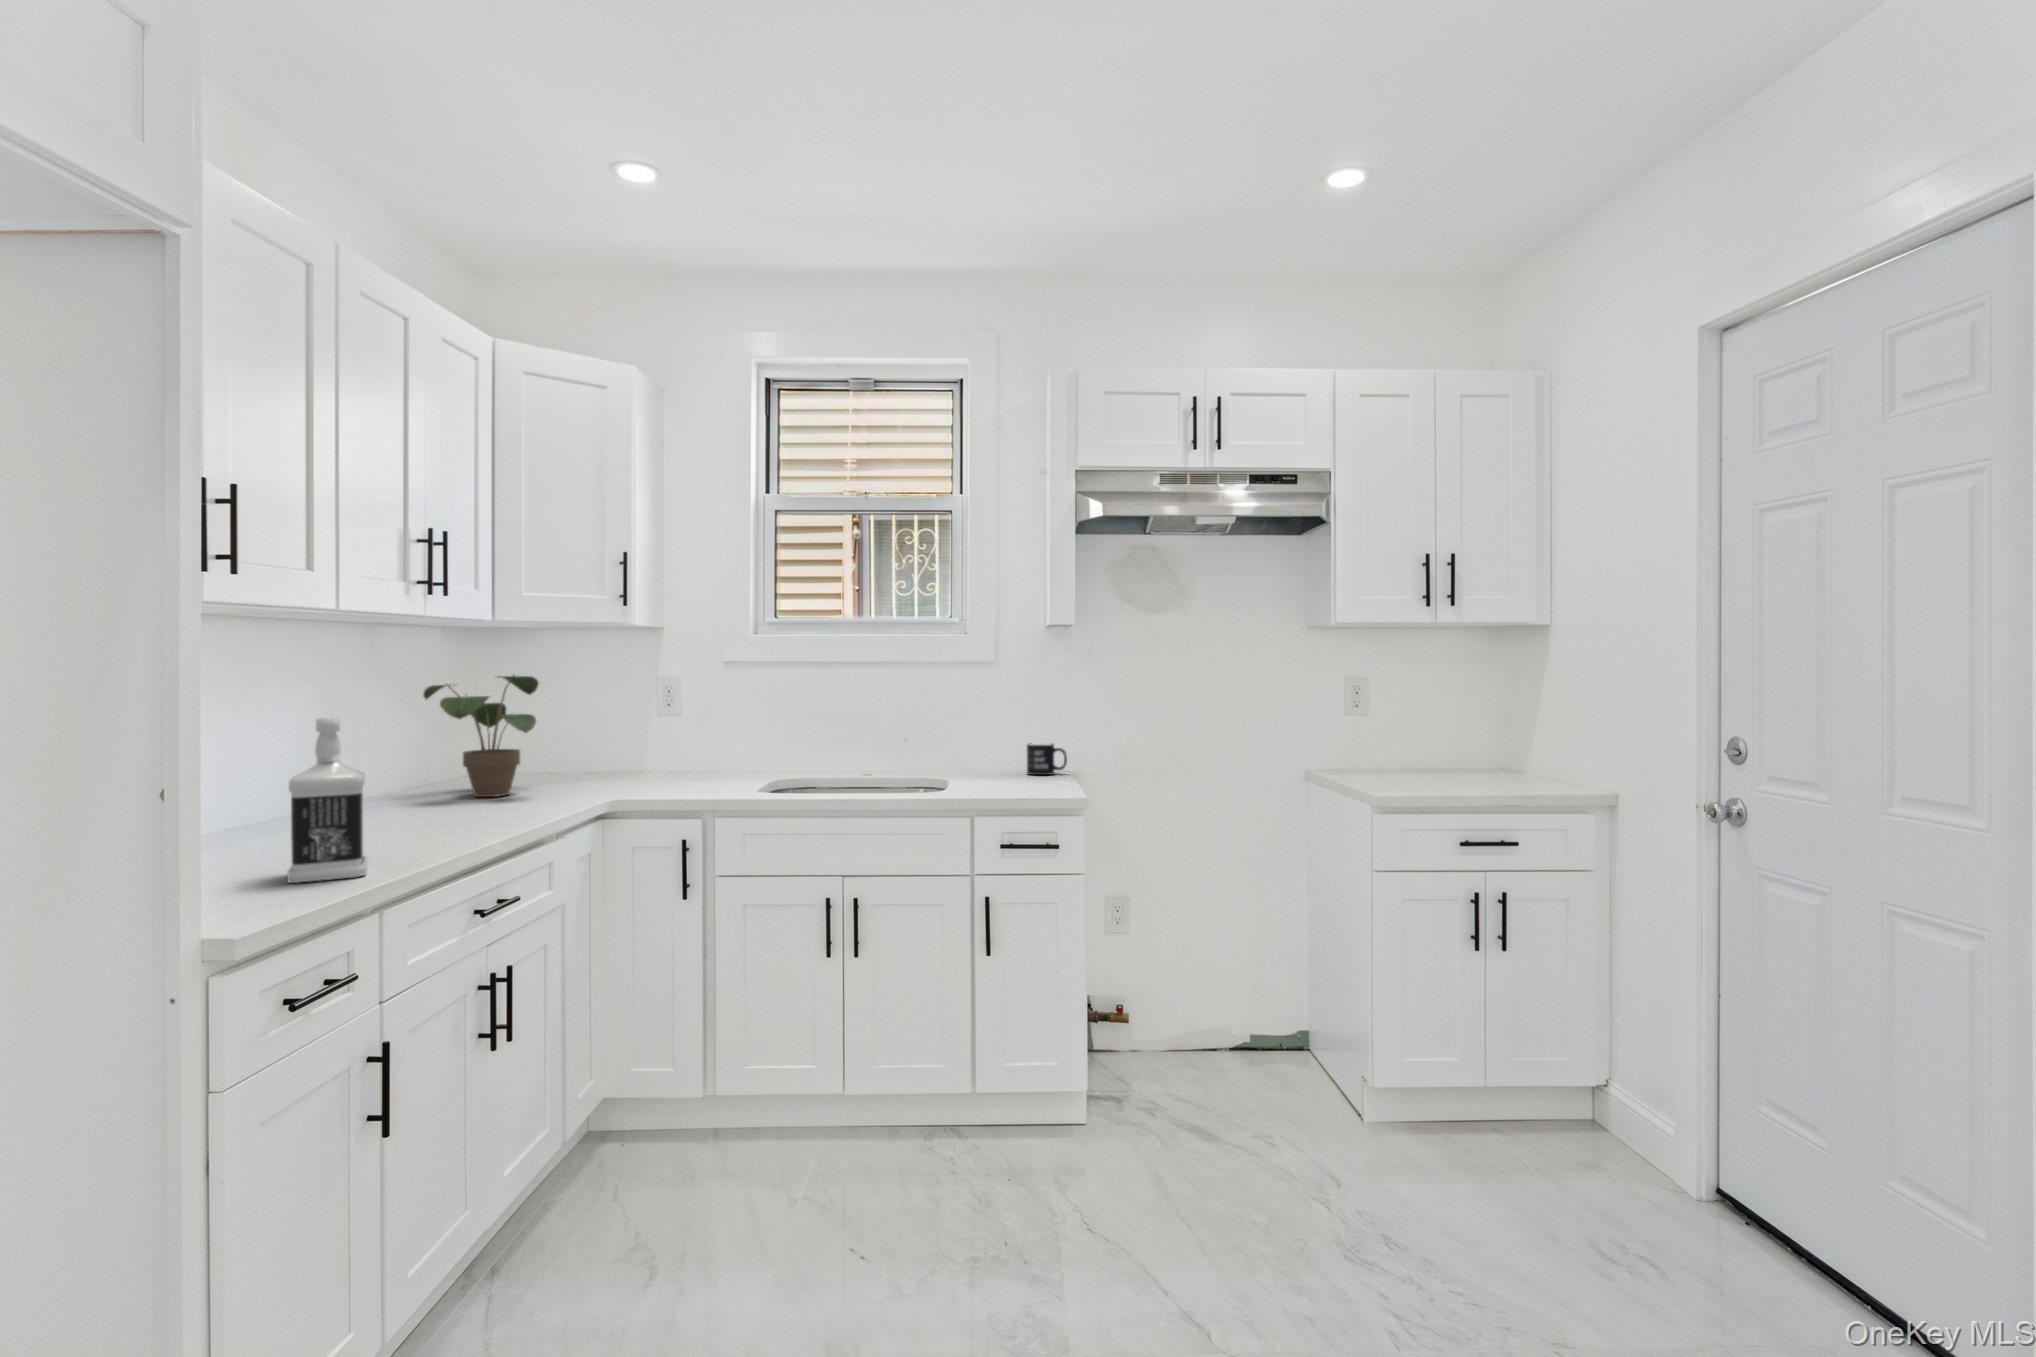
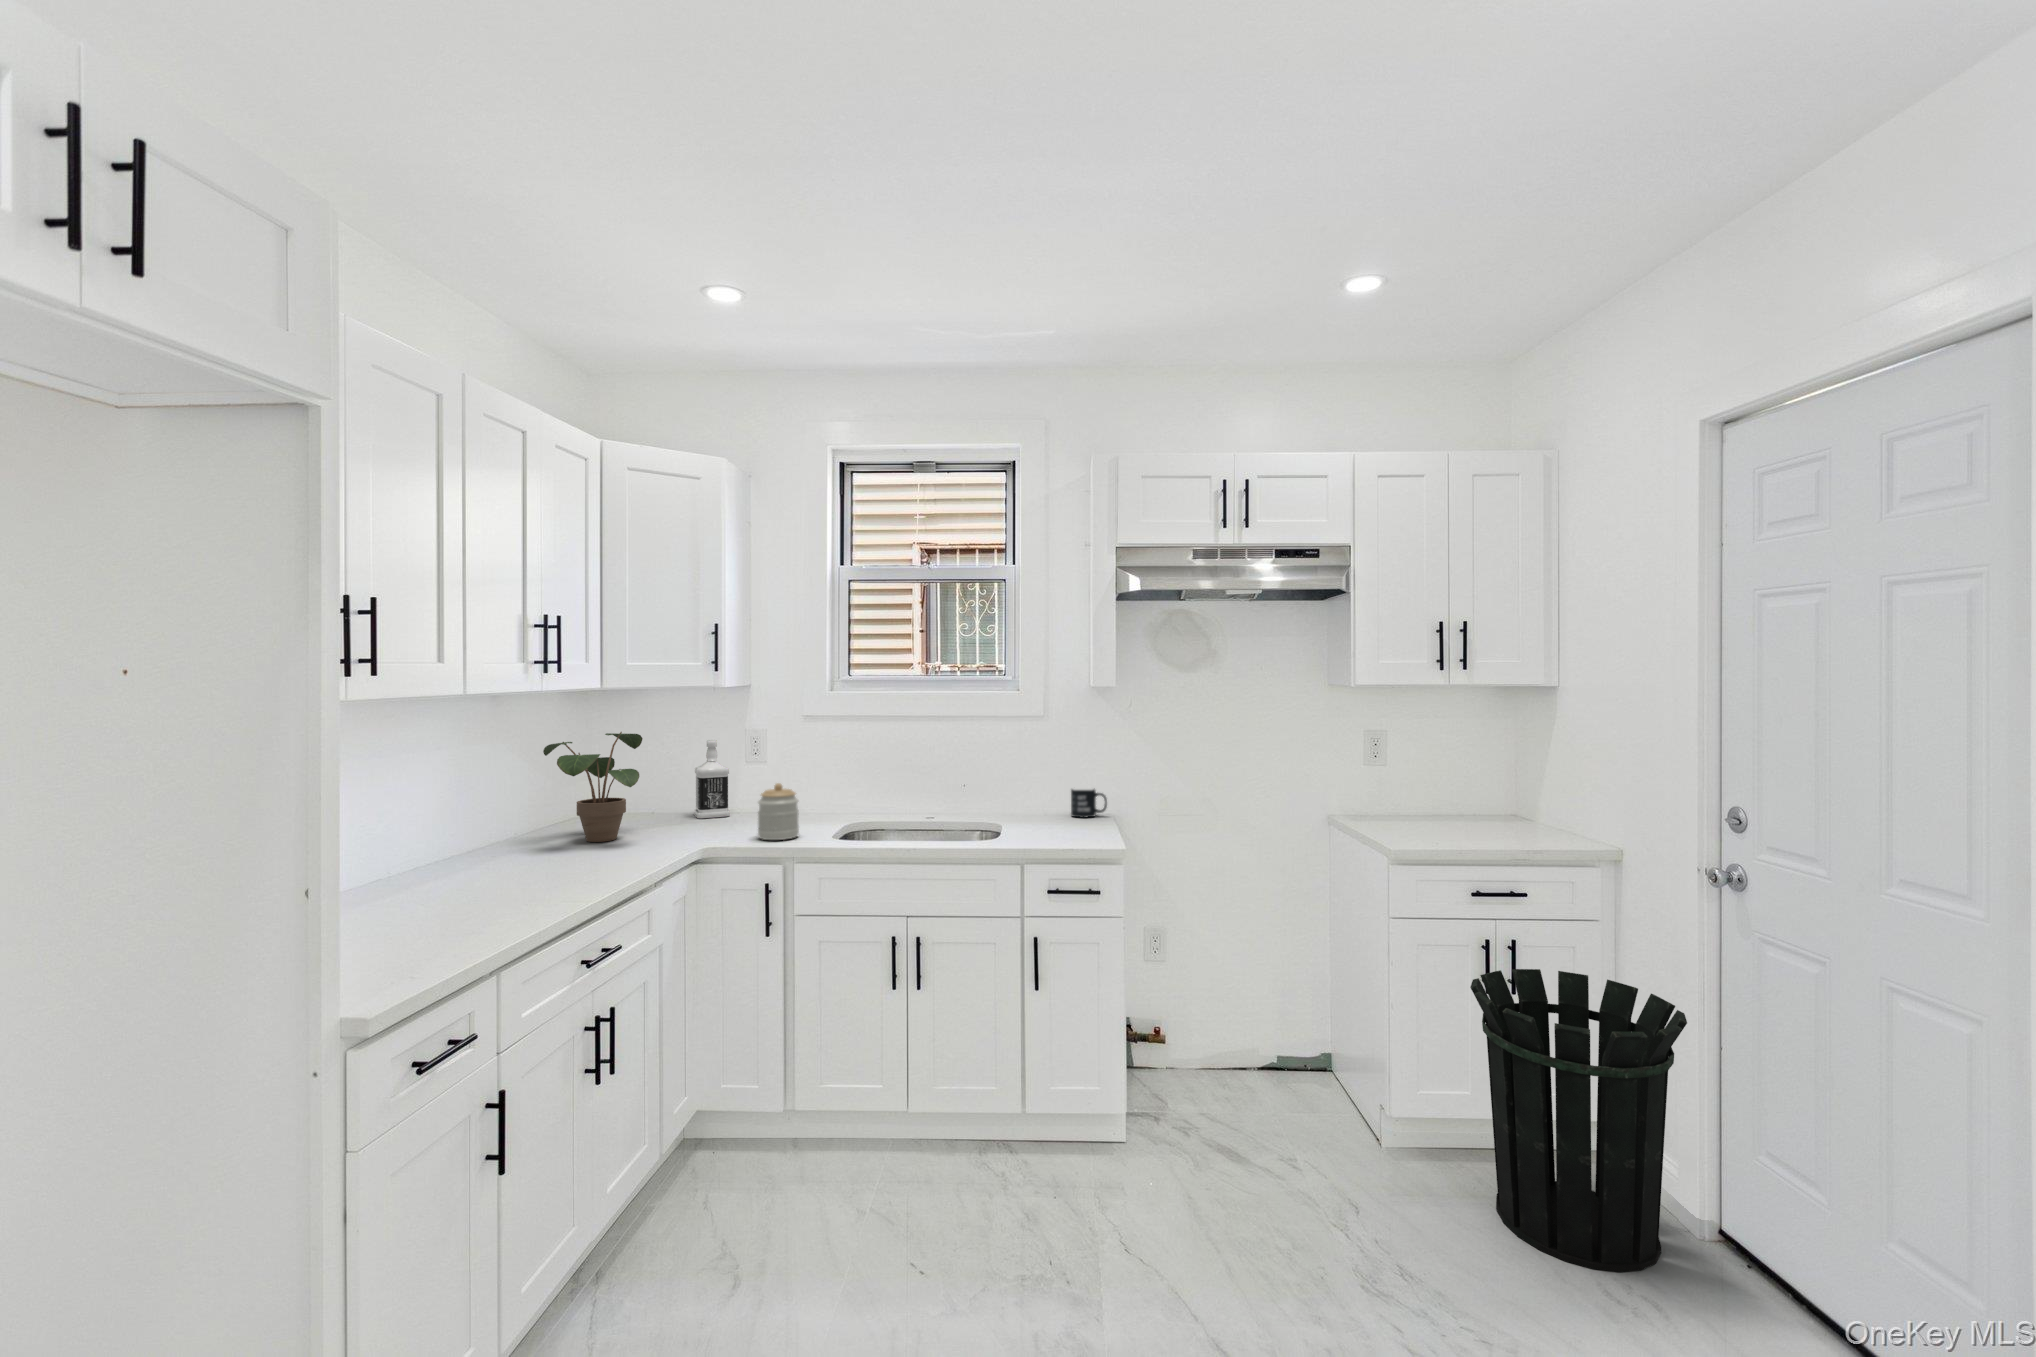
bottle: present [287,718,367,883] -> present [694,740,730,818]
jar: none [673,731,720,794] -> present [758,783,799,840]
waste bin: none [1457,923,1681,1230] -> present [1470,969,1687,1272]

